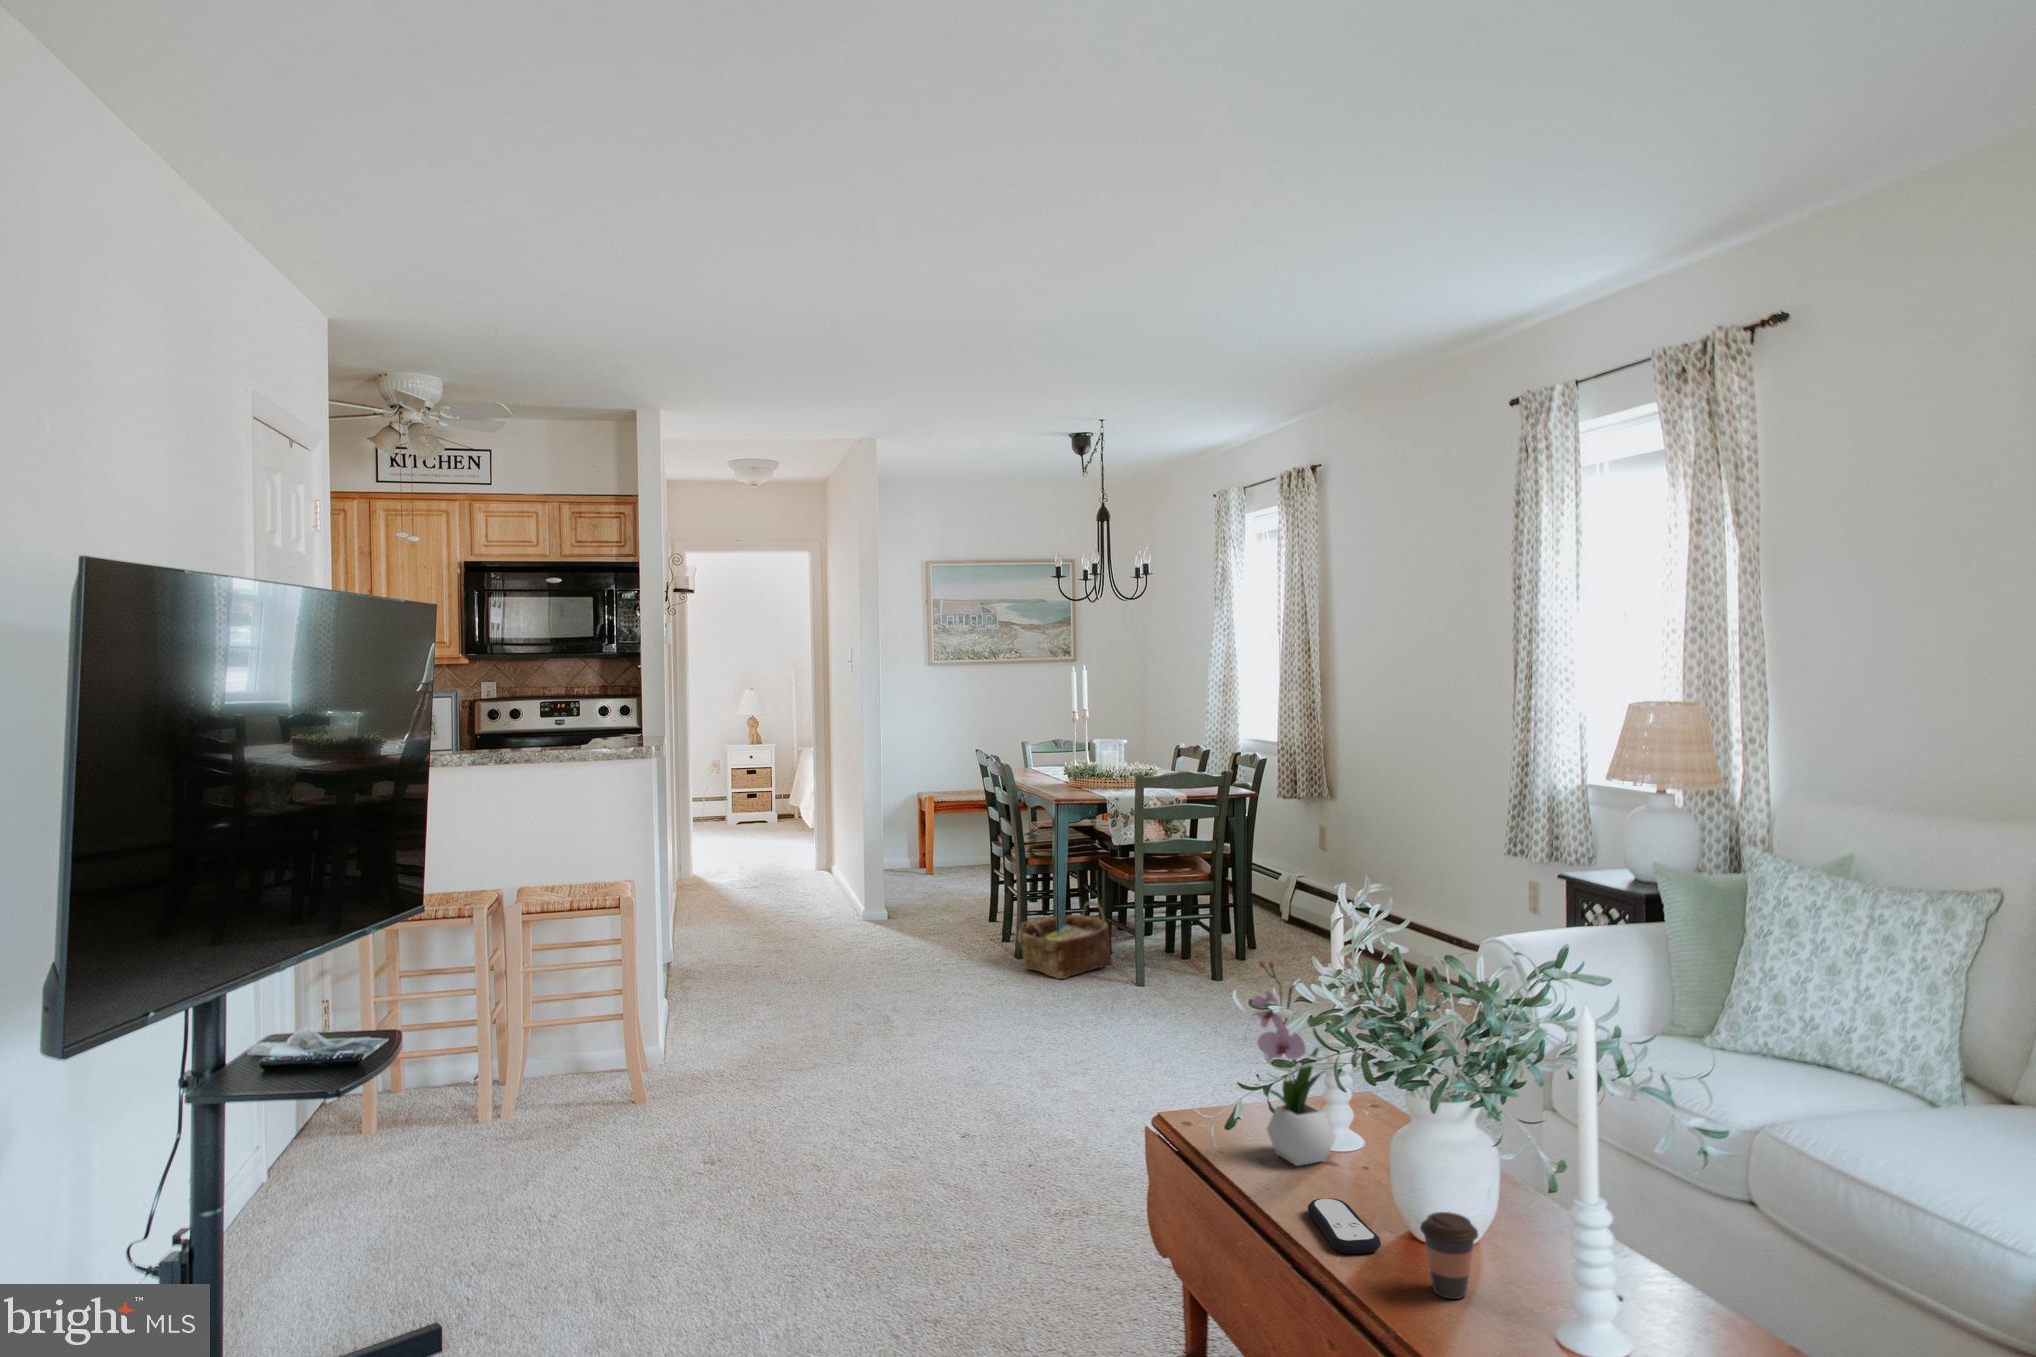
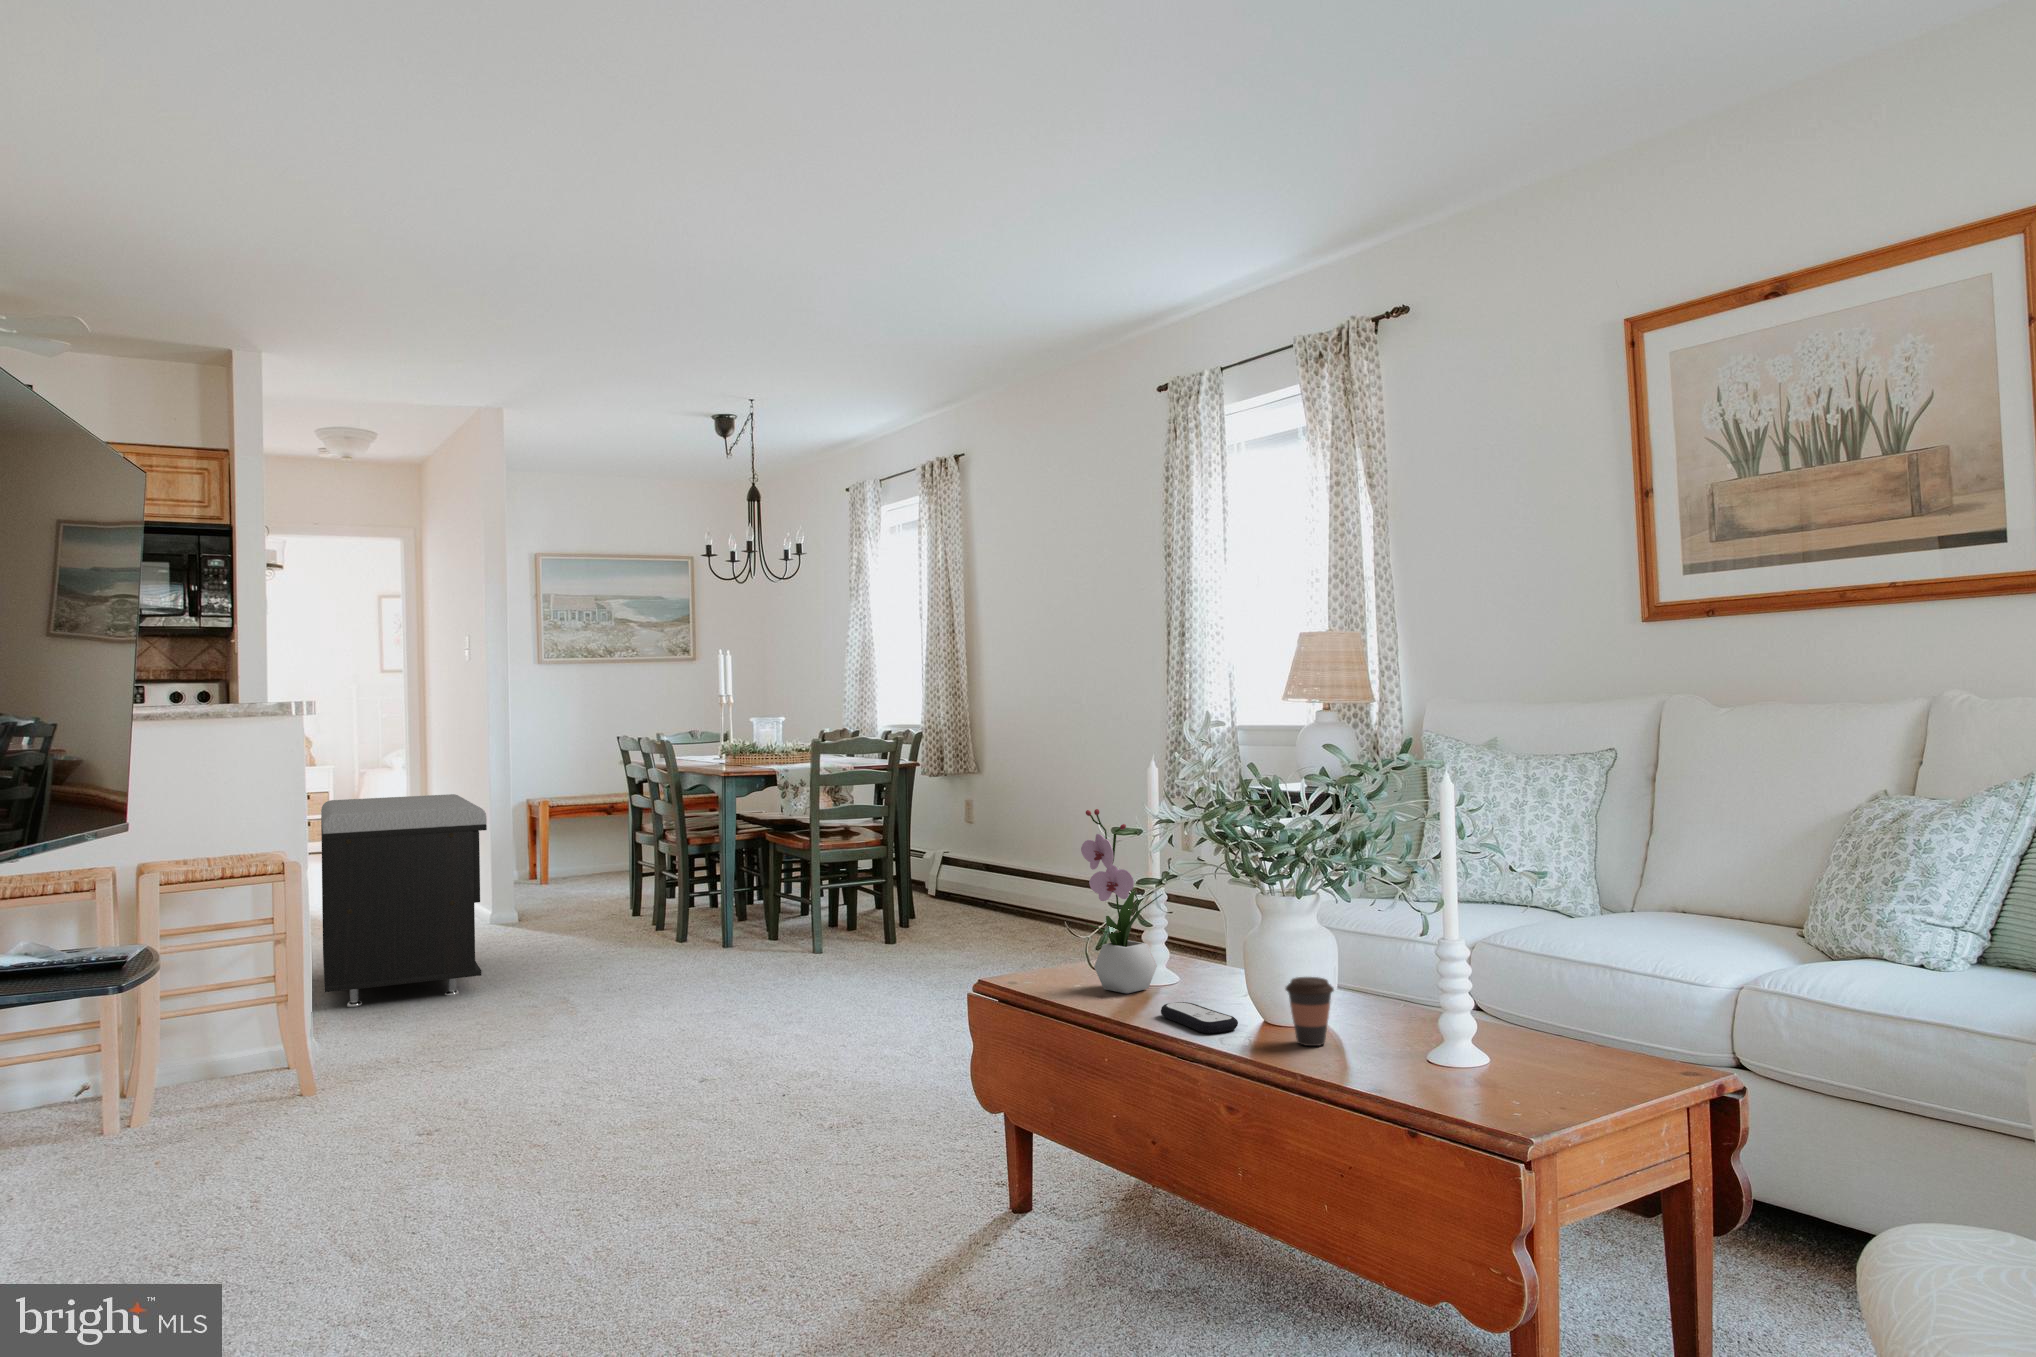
storage bench: none [696,806,832,1003] -> present [321,794,487,1007]
woven basket: present [1018,902,1112,979] -> none [684,878,782,957]

